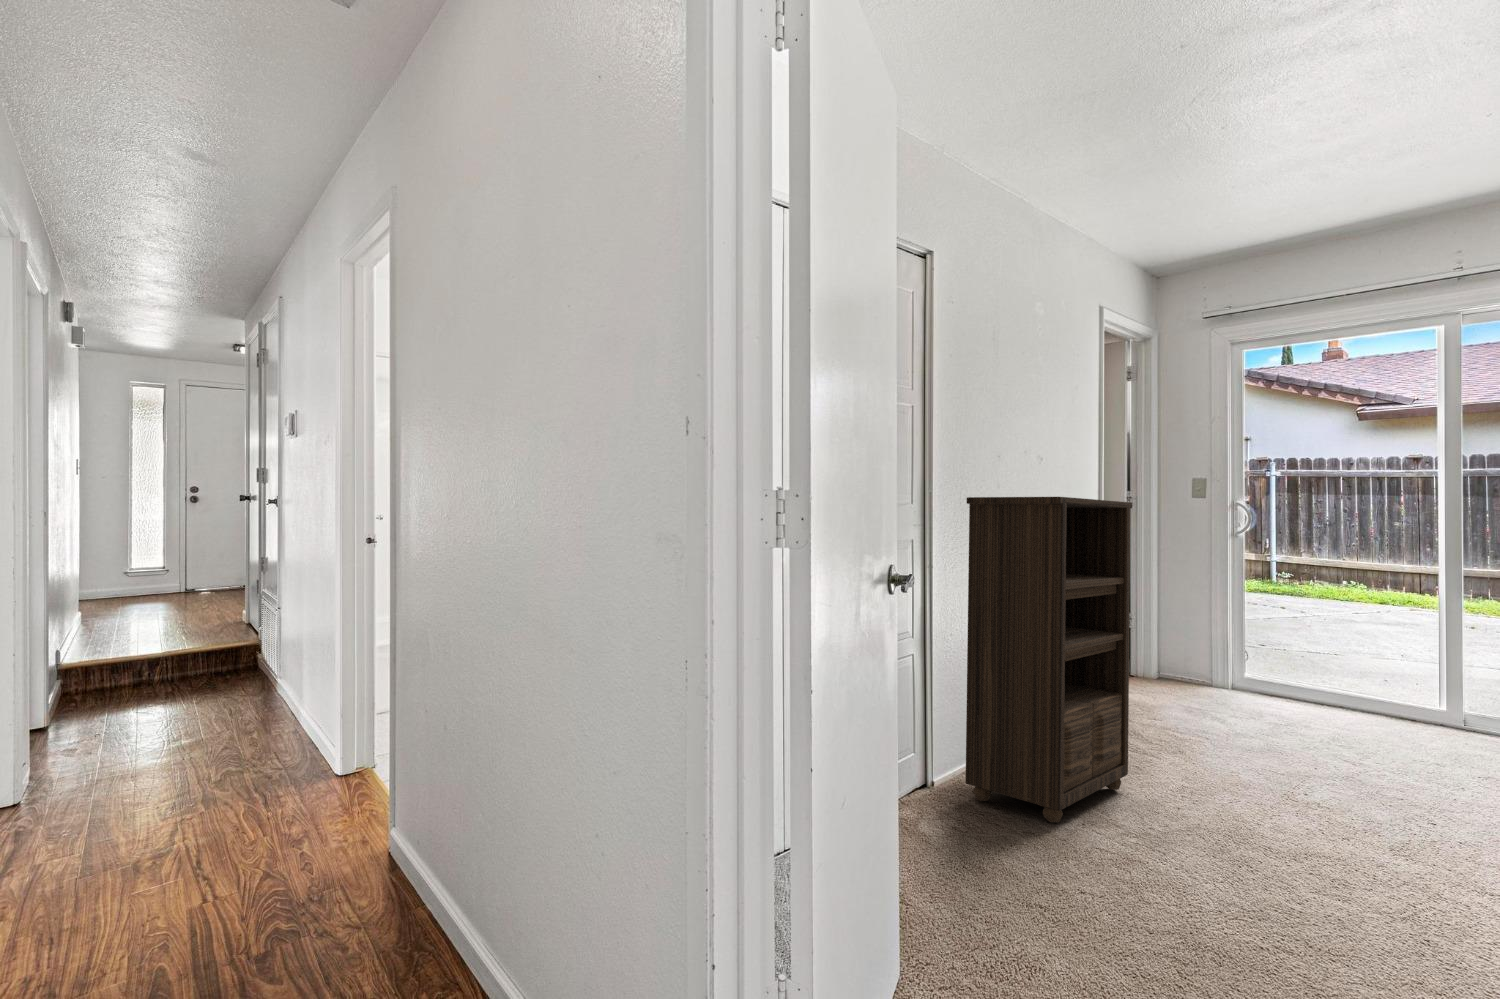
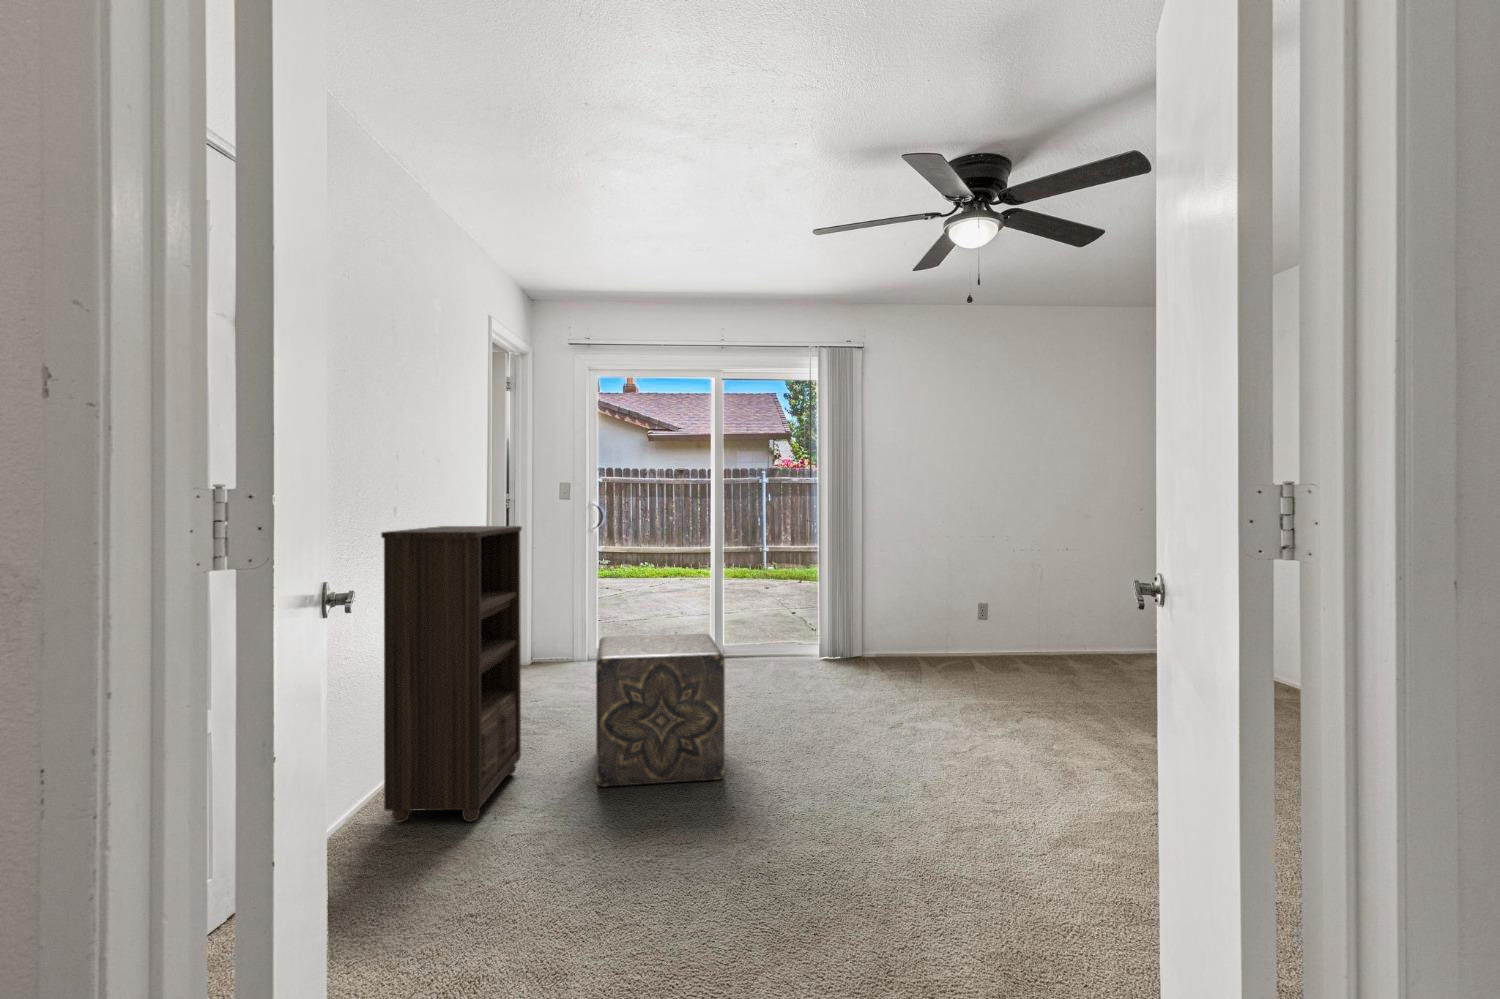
ottoman: none [1222,649,1443,881] -> present [596,634,725,787]

